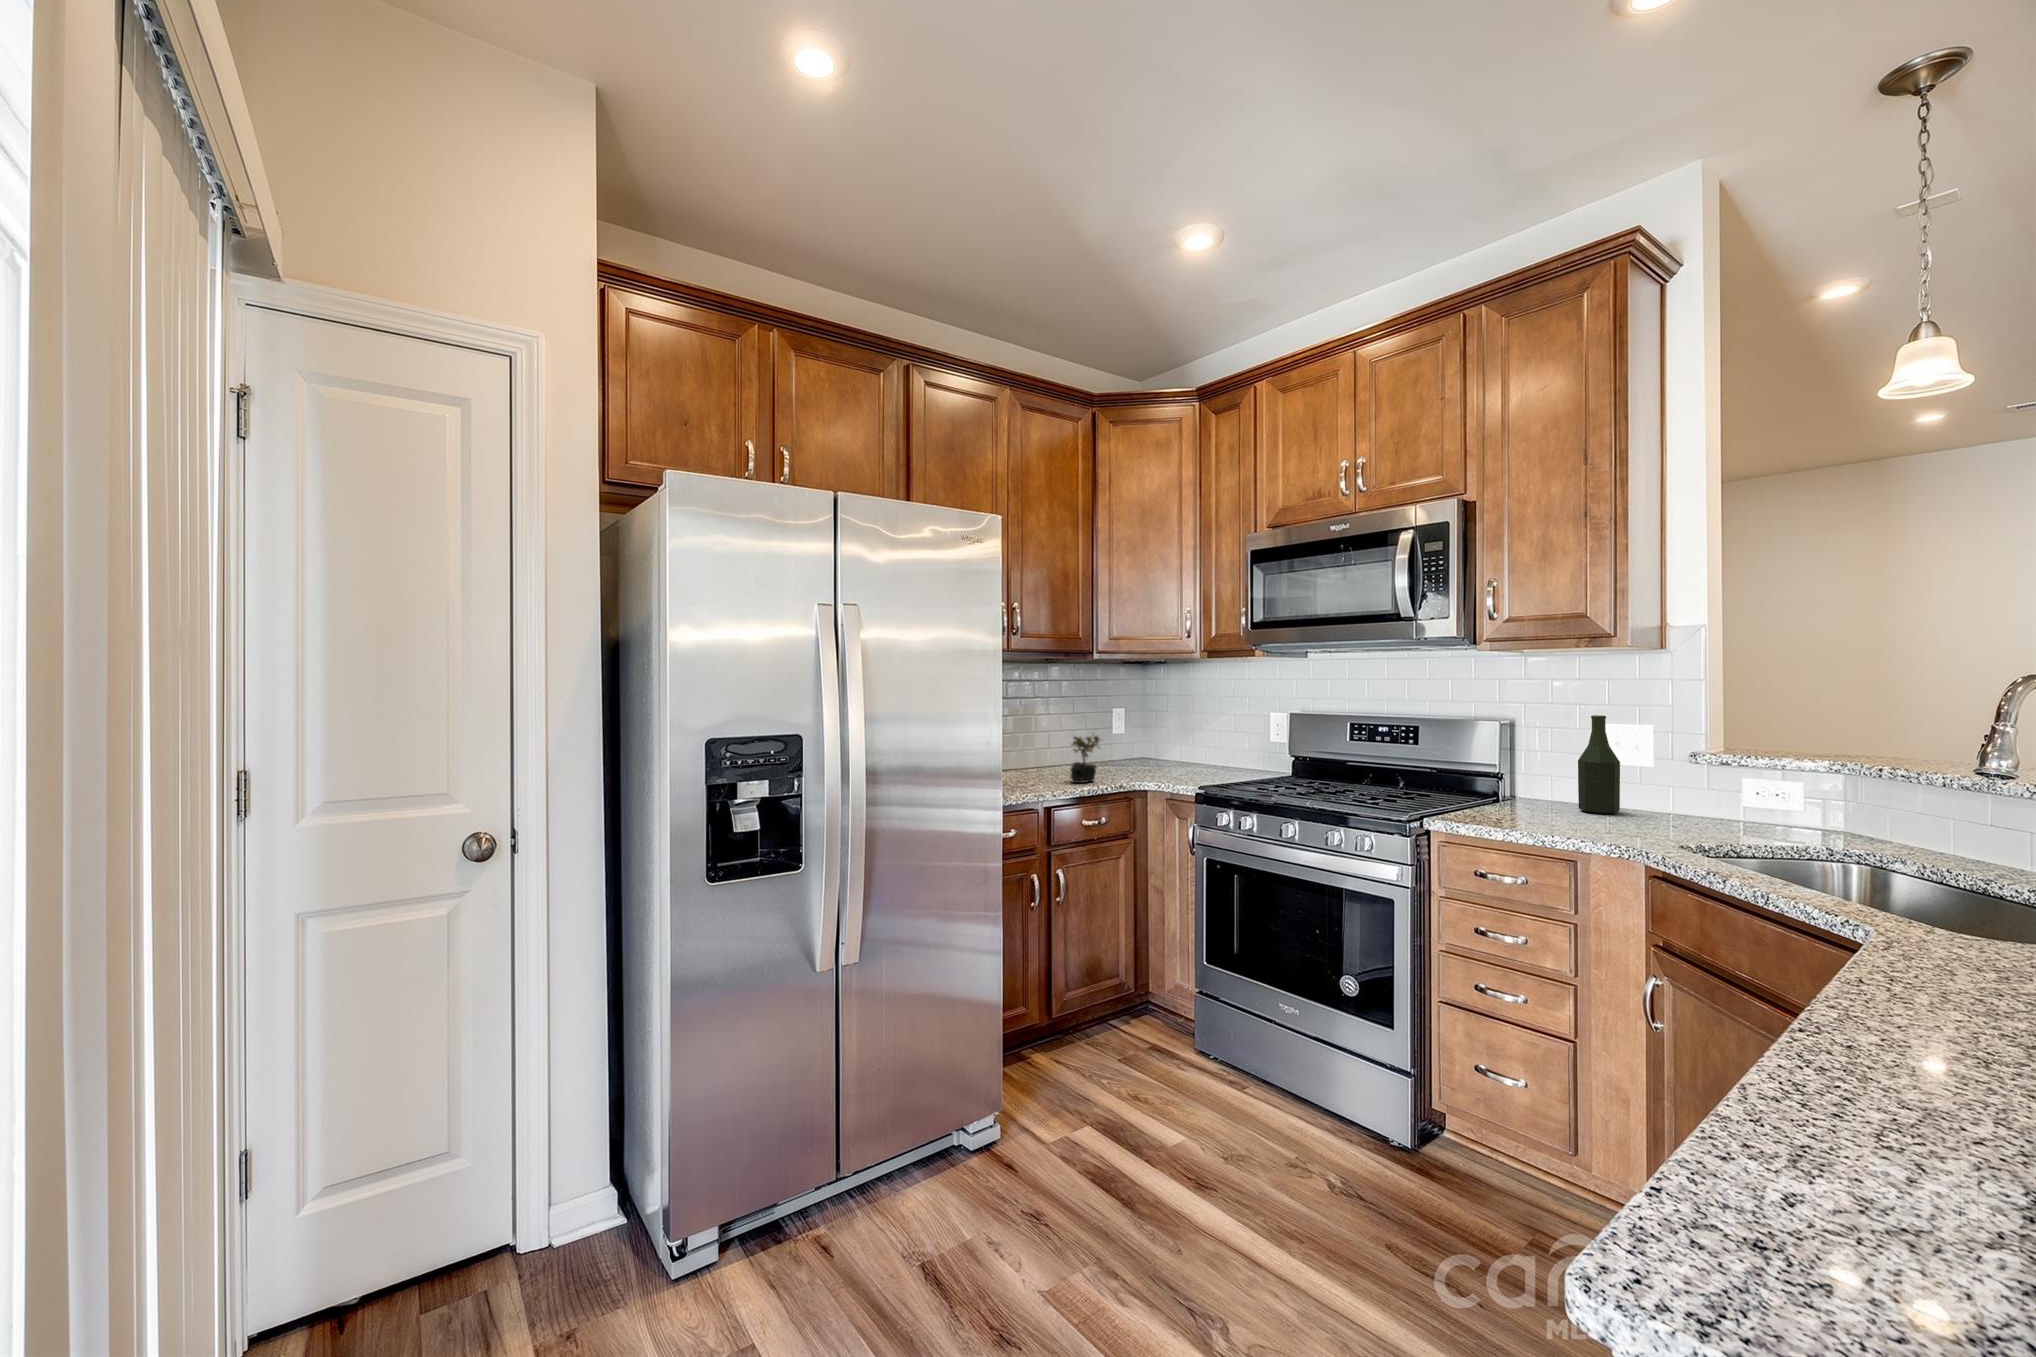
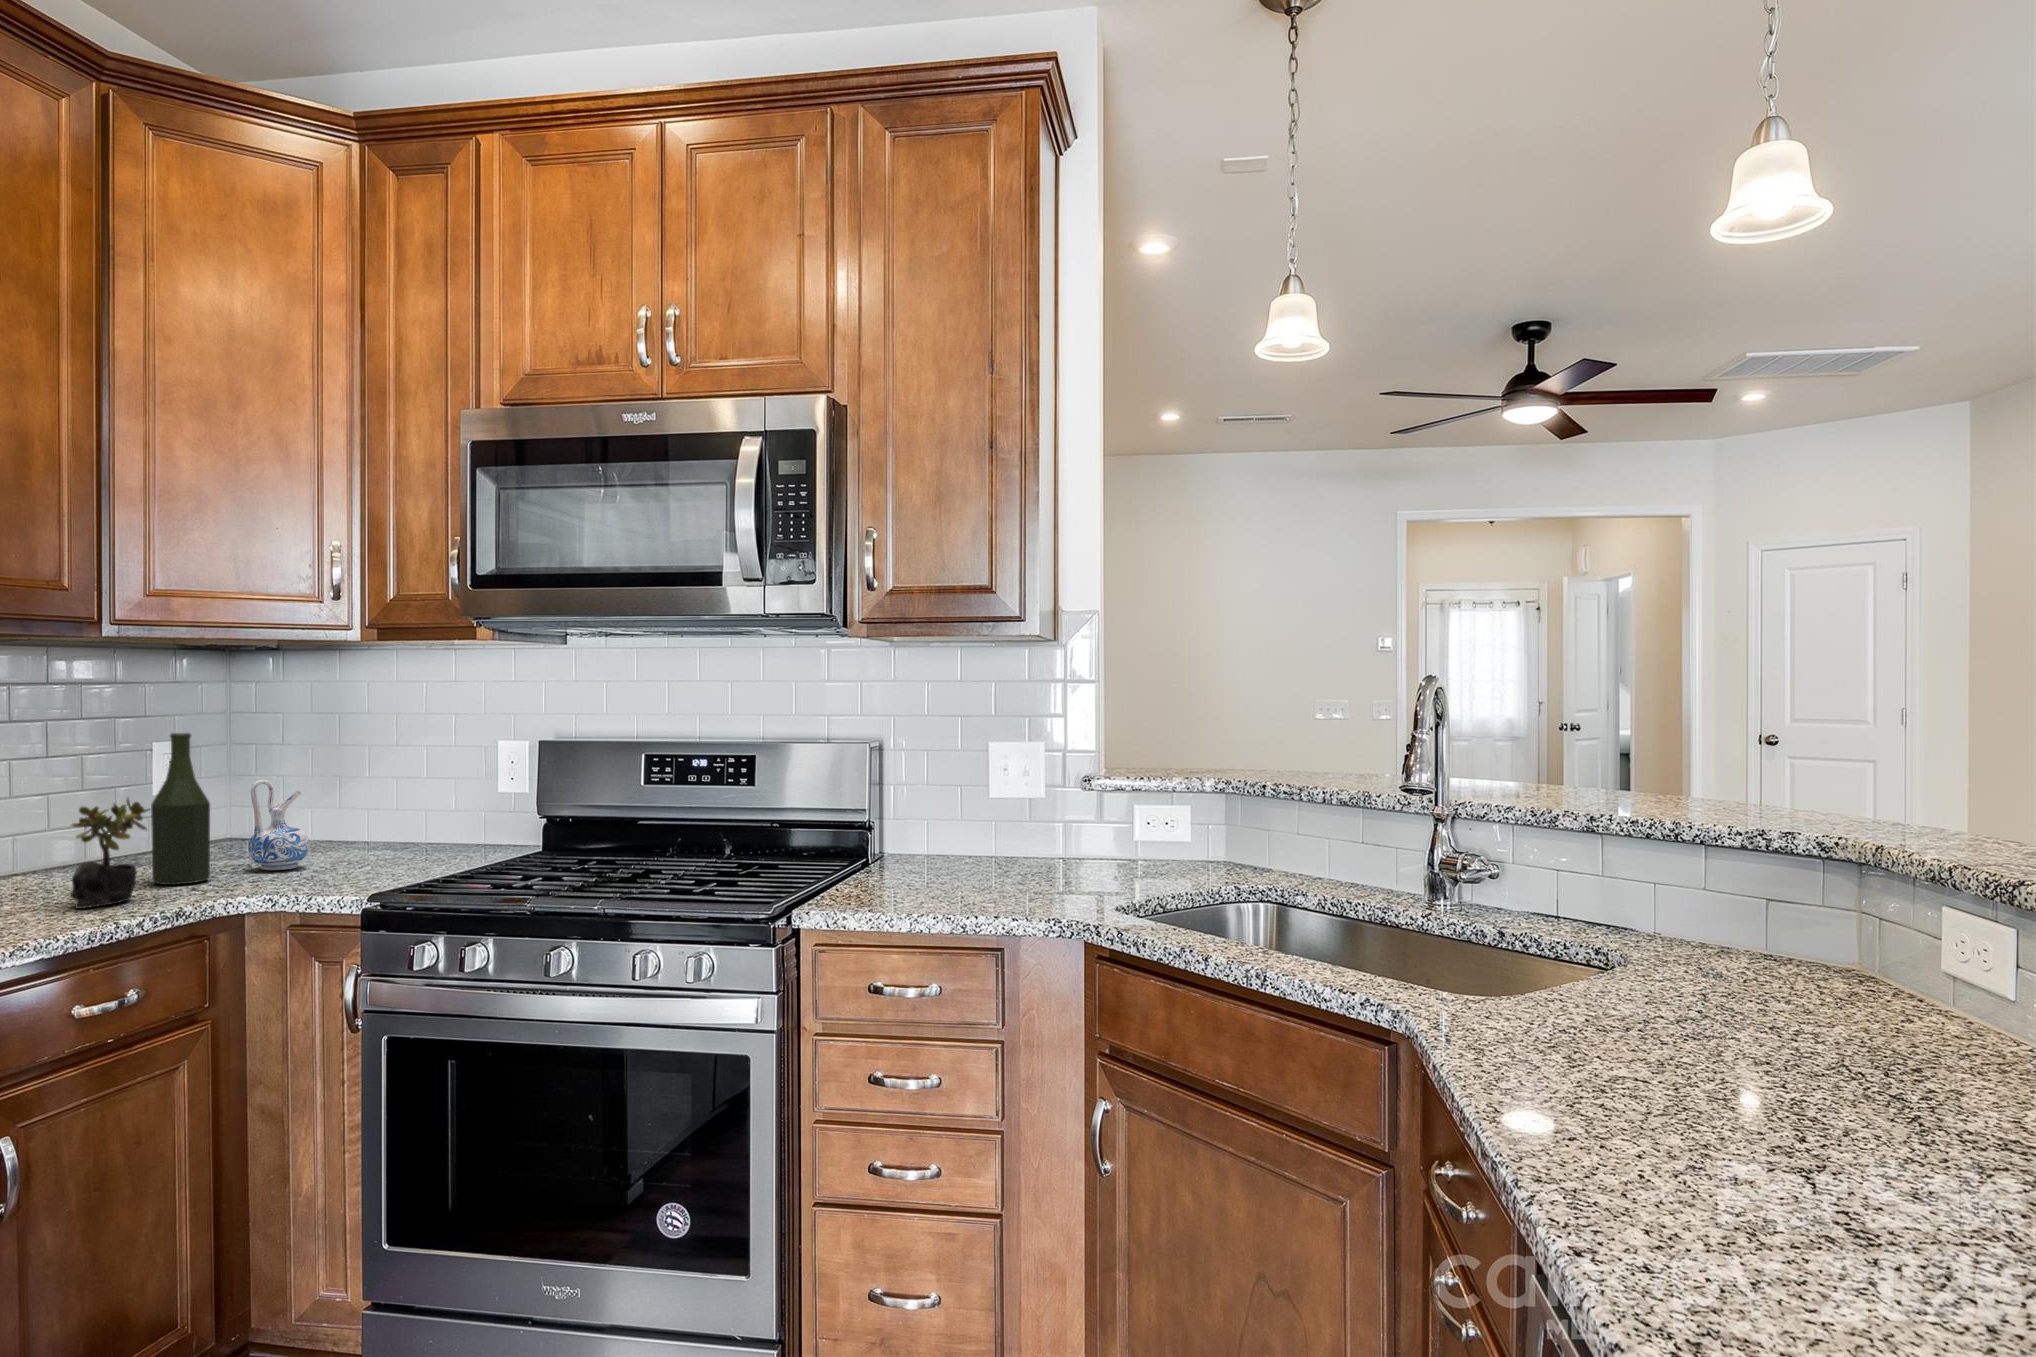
bottle: present [1578,715,1620,814] -> present [151,733,210,885]
ceramic pitcher: none [1147,728,1175,774] -> present [248,780,309,870]

